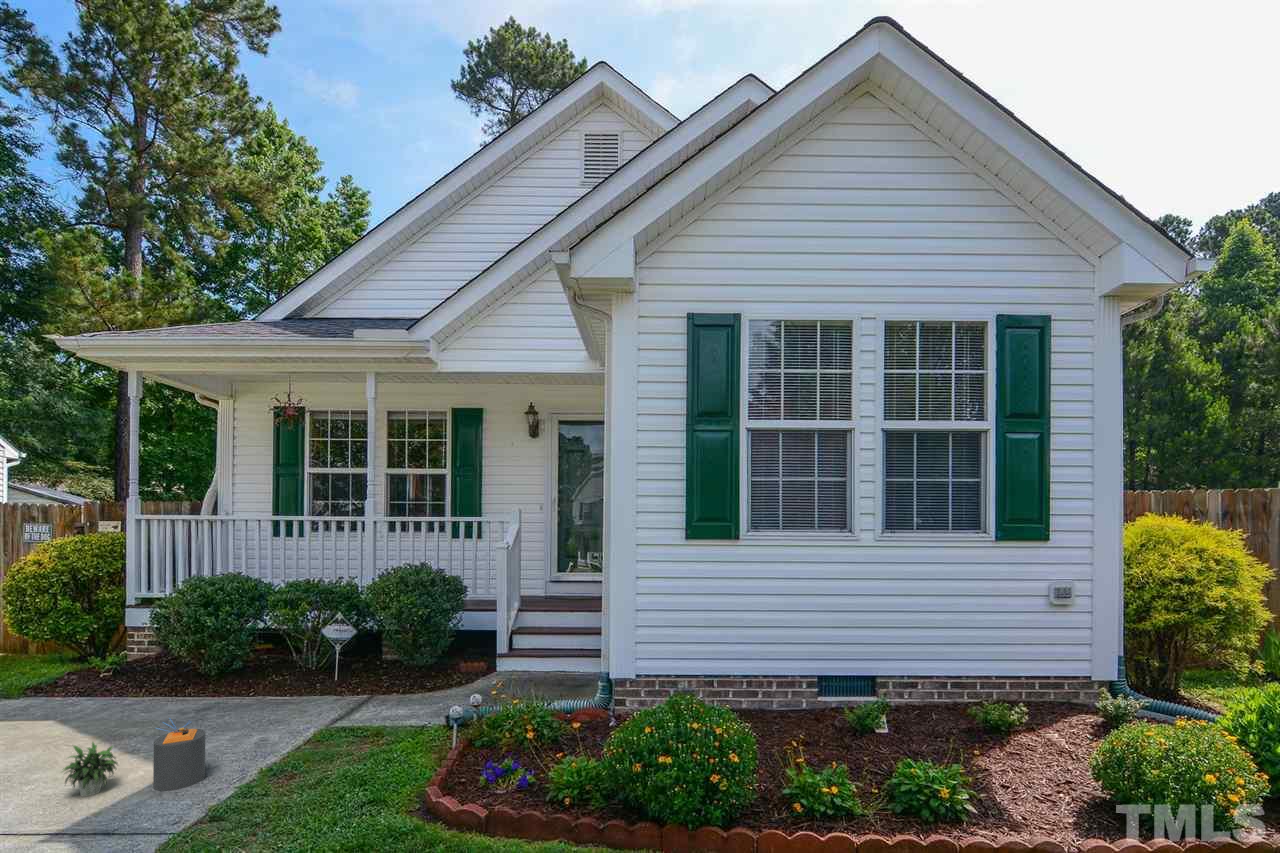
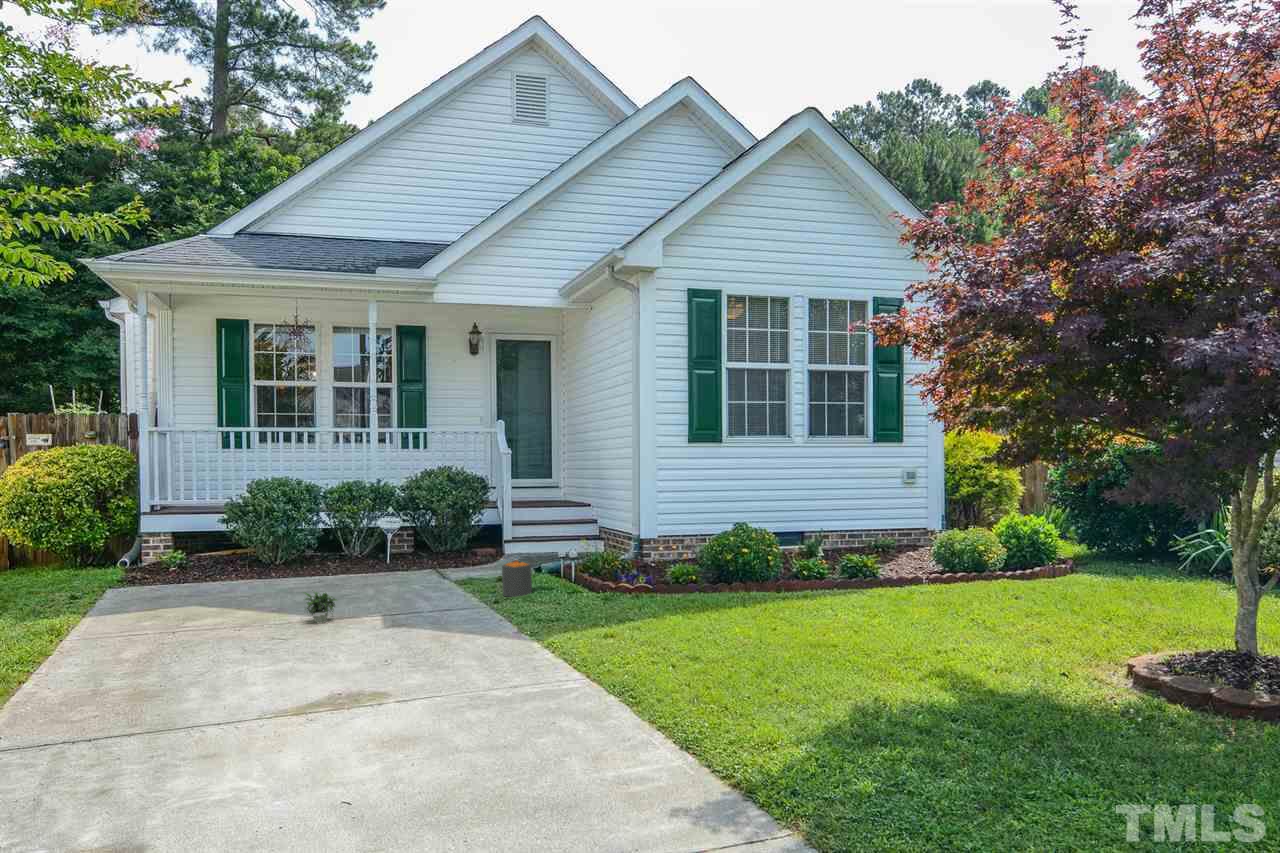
trash can: present [153,718,205,791] -> present [502,557,532,597]

